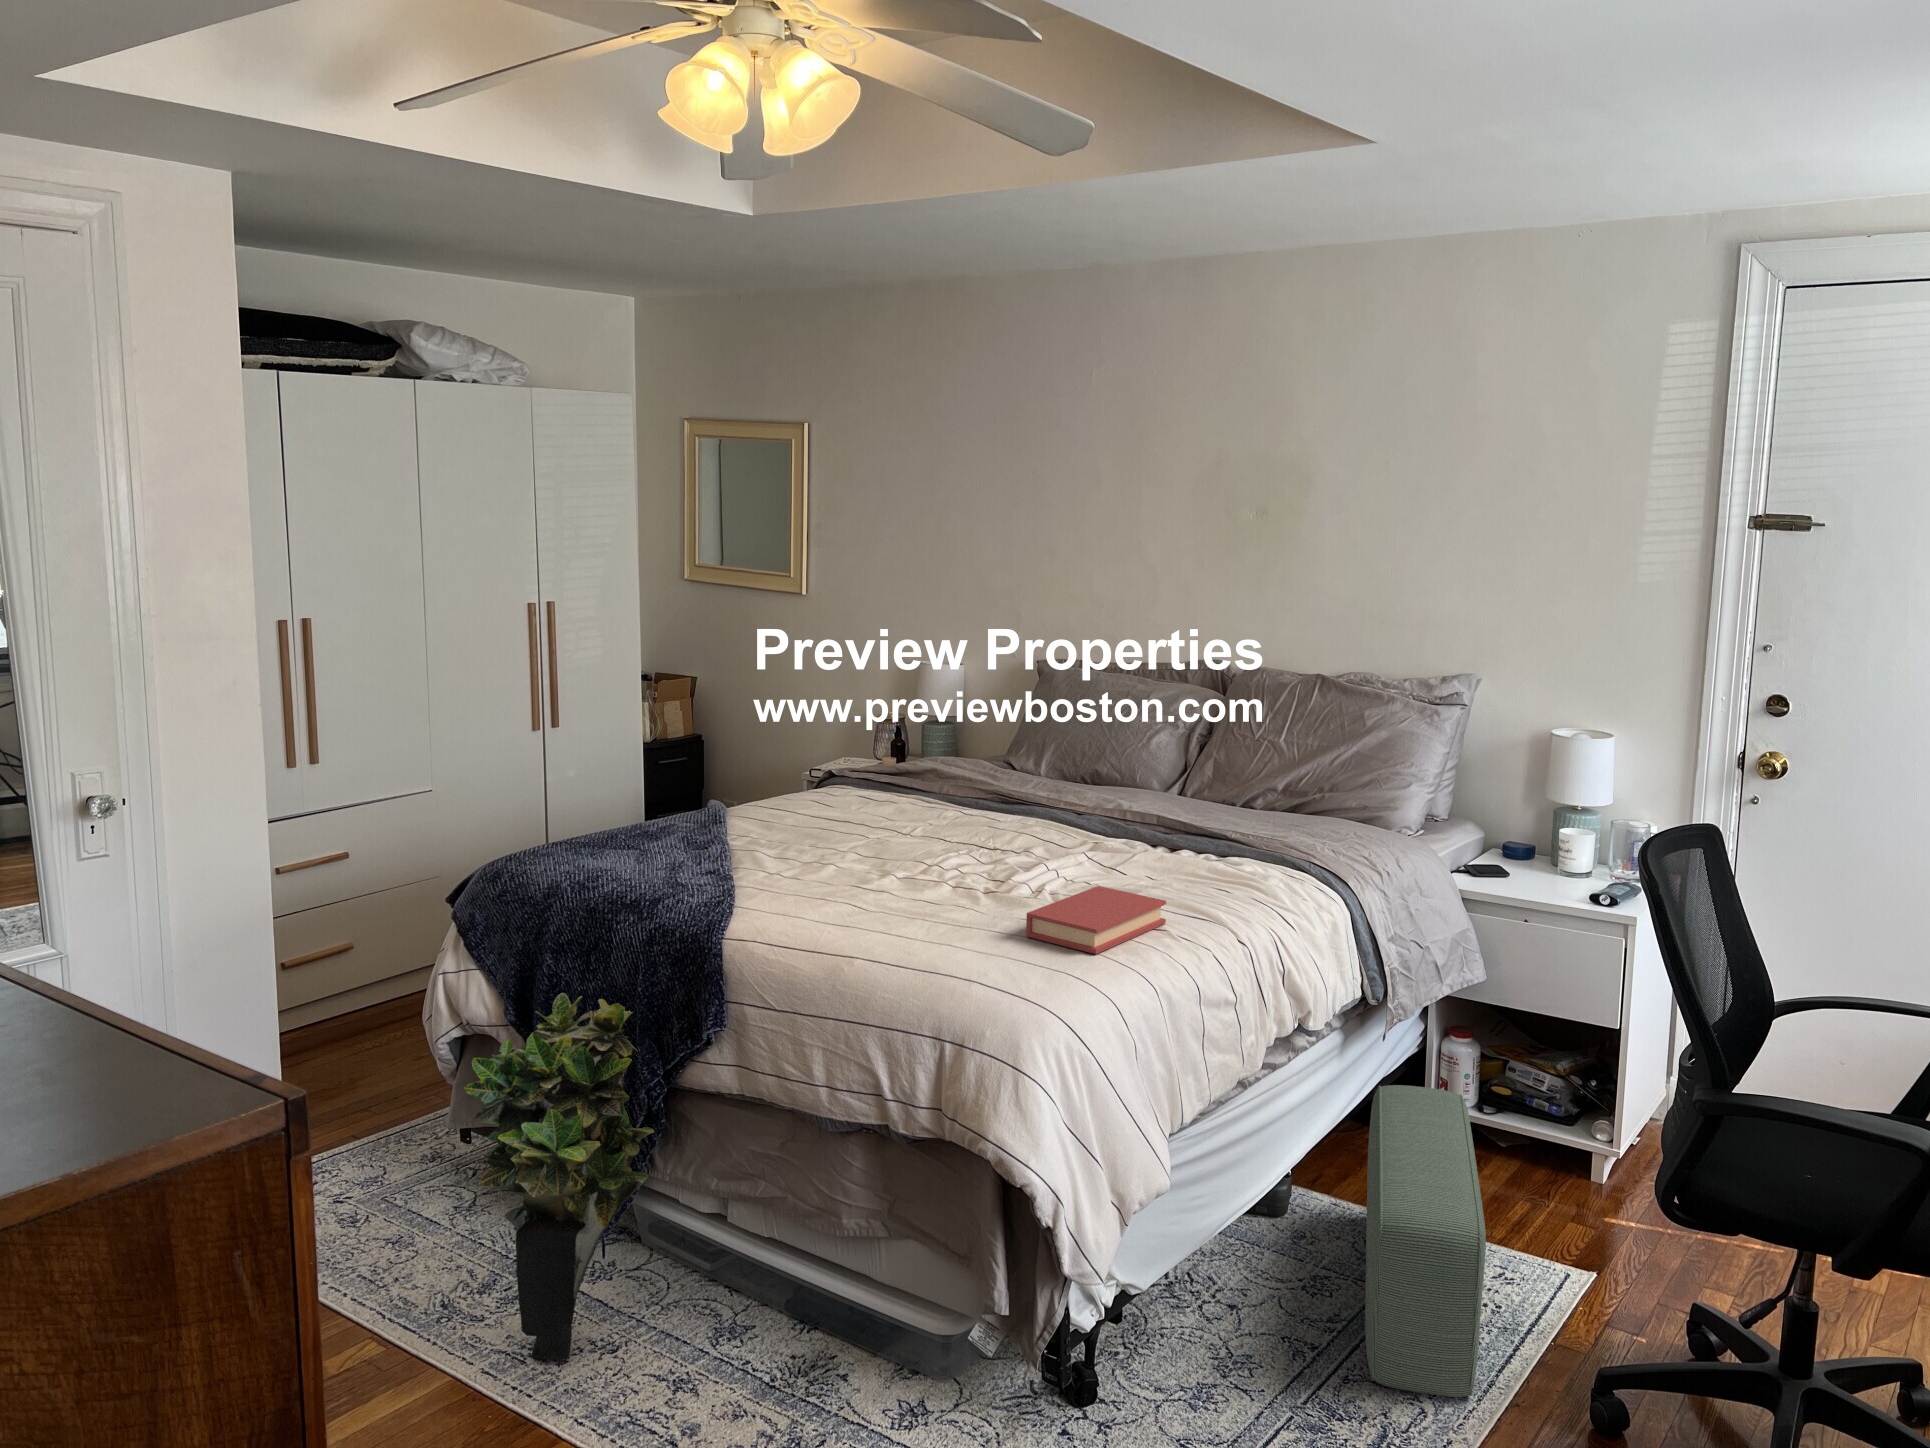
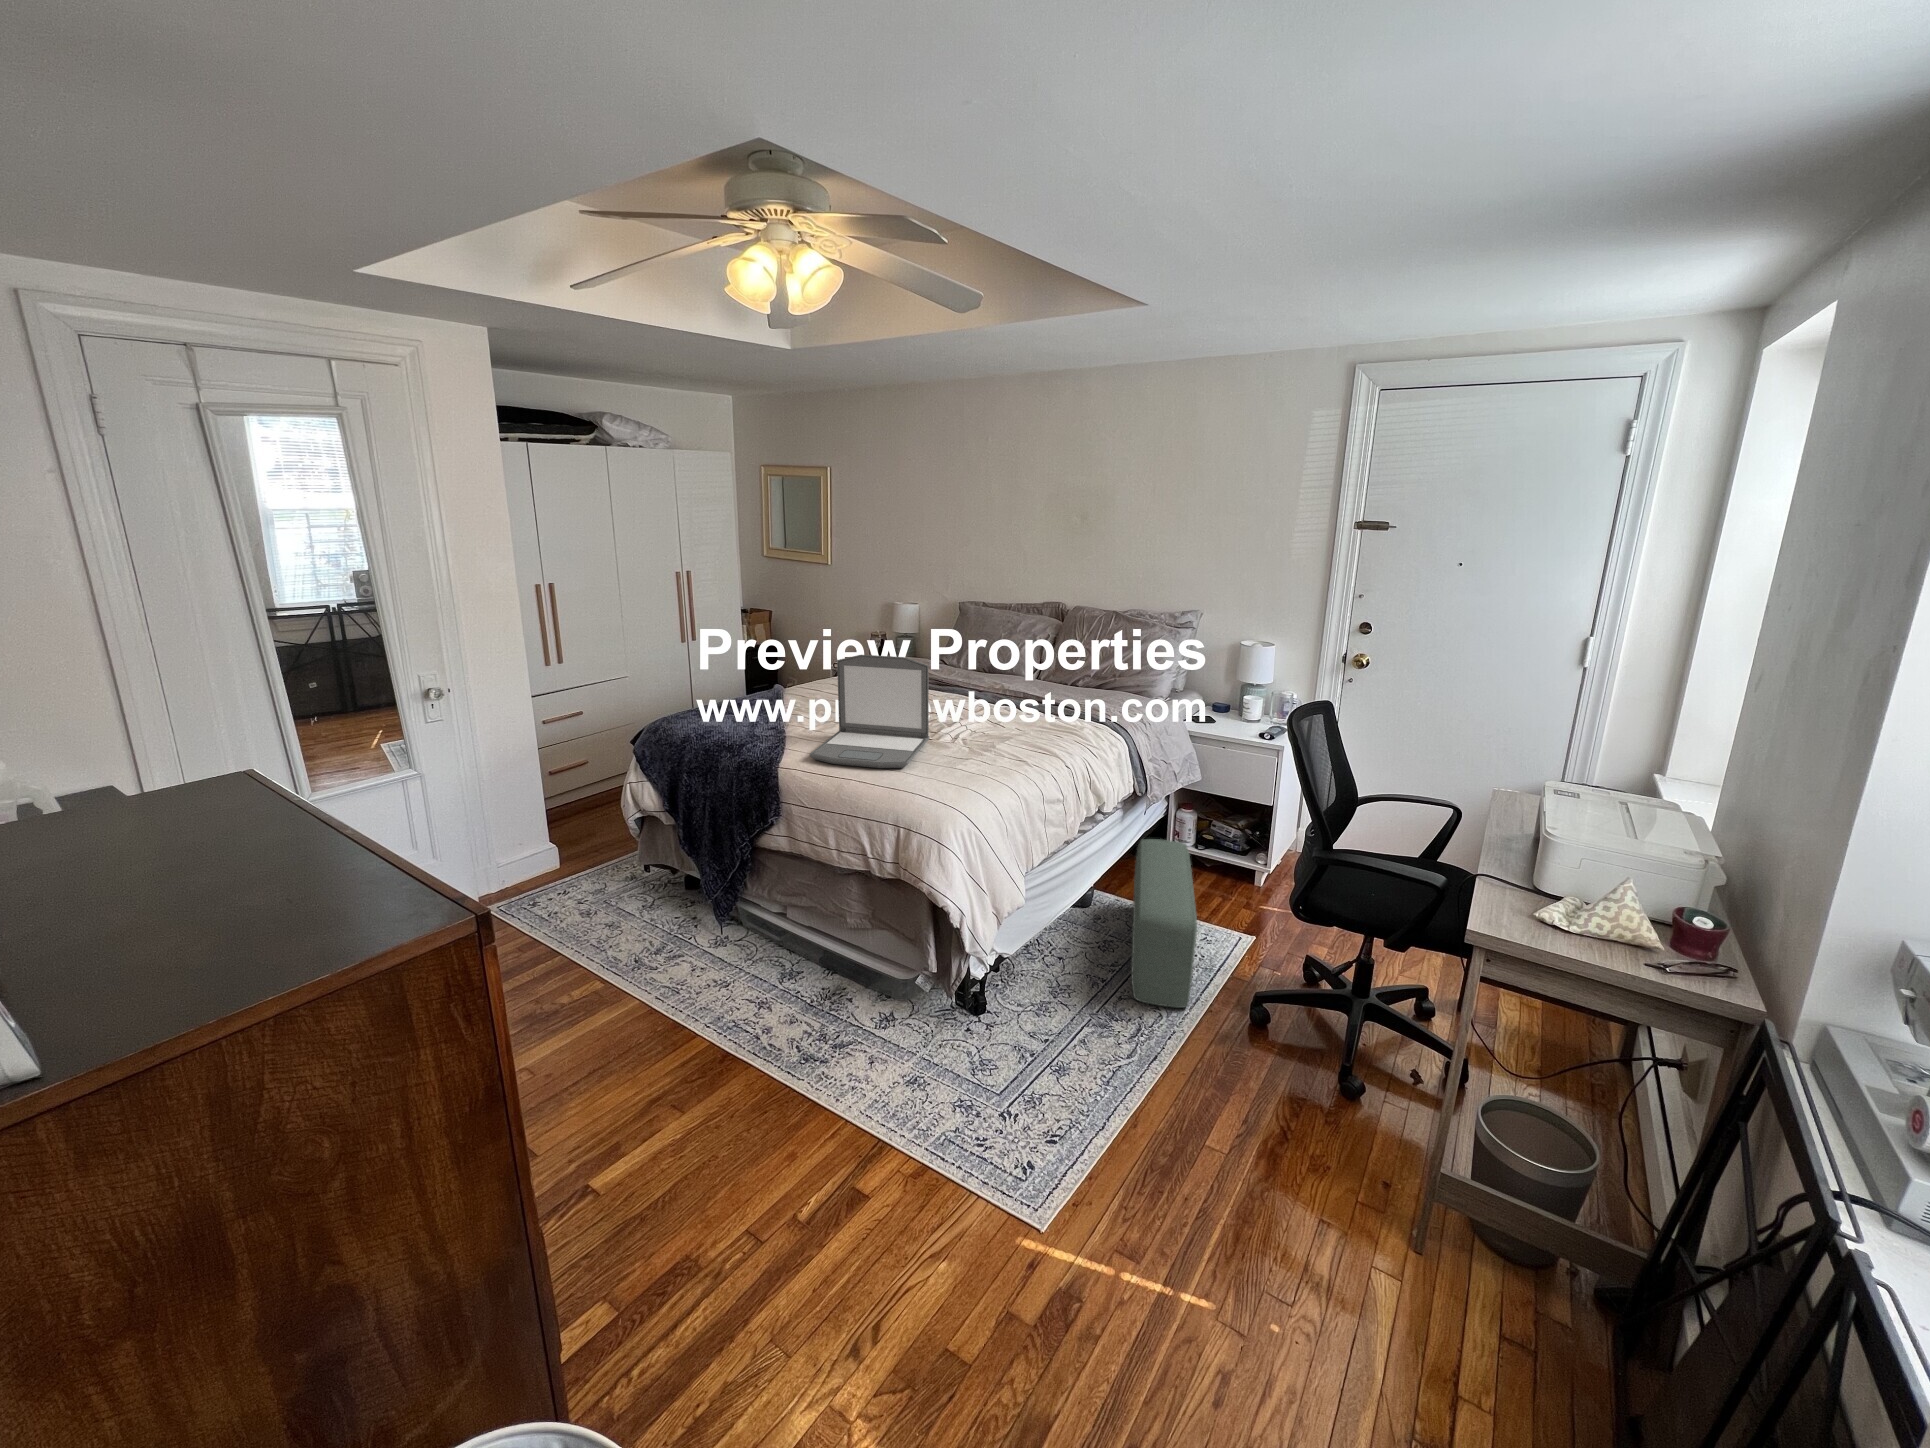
laptop: none [777,740,992,942] -> present [810,655,929,768]
book: present [1026,886,1166,954] -> none [948,735,1025,775]
potted plant: present [464,993,654,1360] -> none [639,796,746,992]

